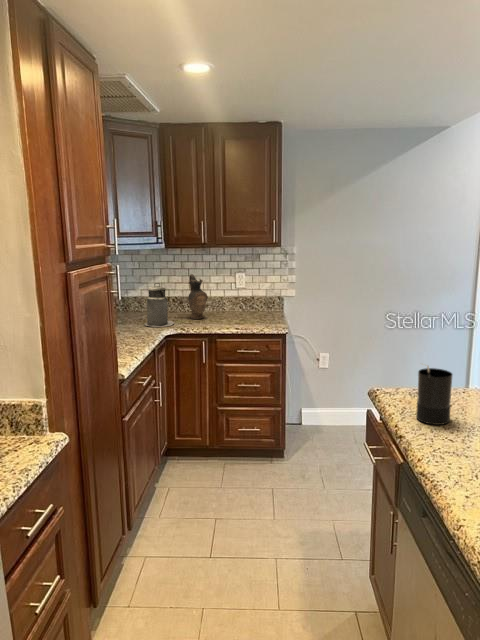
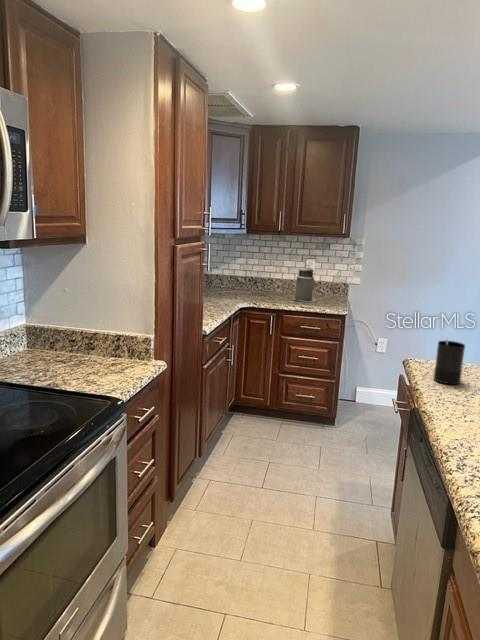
ceramic pitcher: present [188,274,208,319] -> none [263,257,280,297]
canister: present [145,283,174,327] -> present [292,265,317,302]

